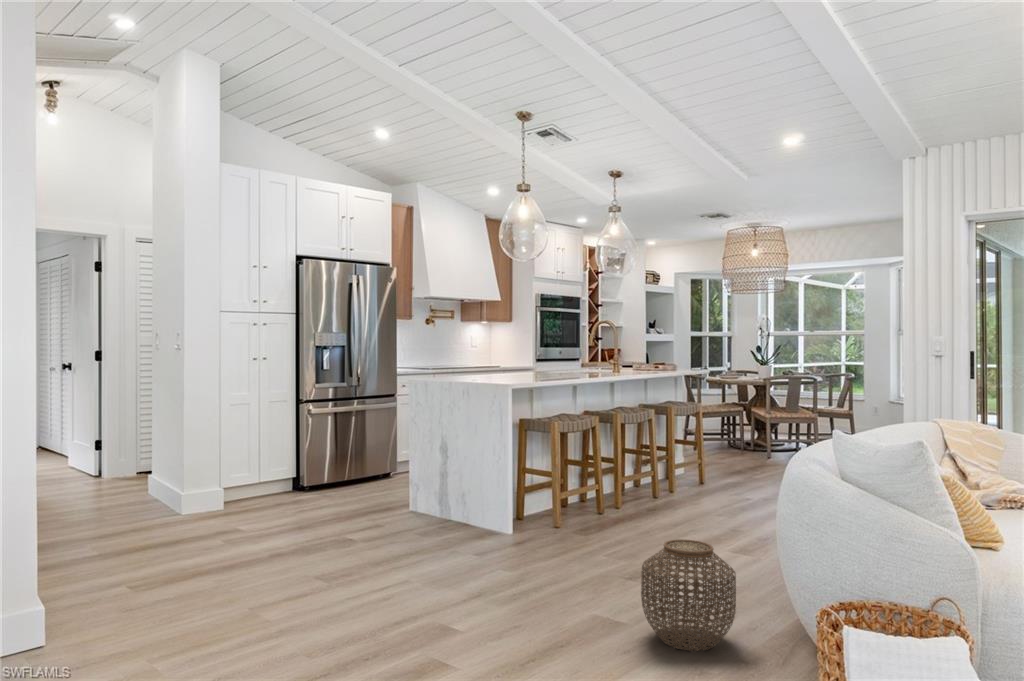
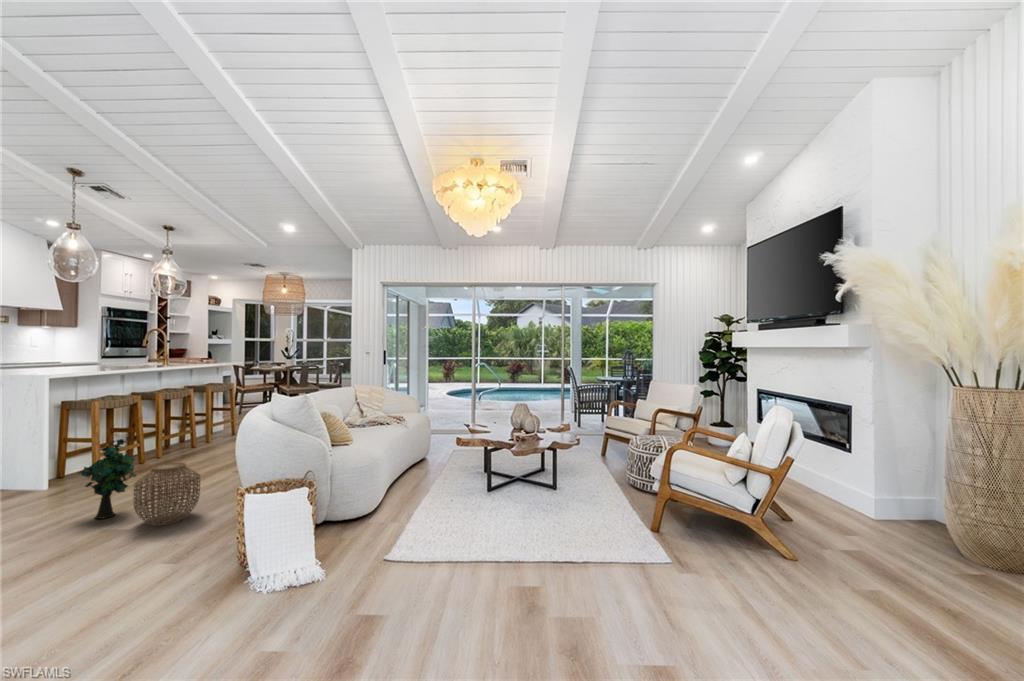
decorative plant: none [561,485,633,609] -> present [78,439,136,519]

